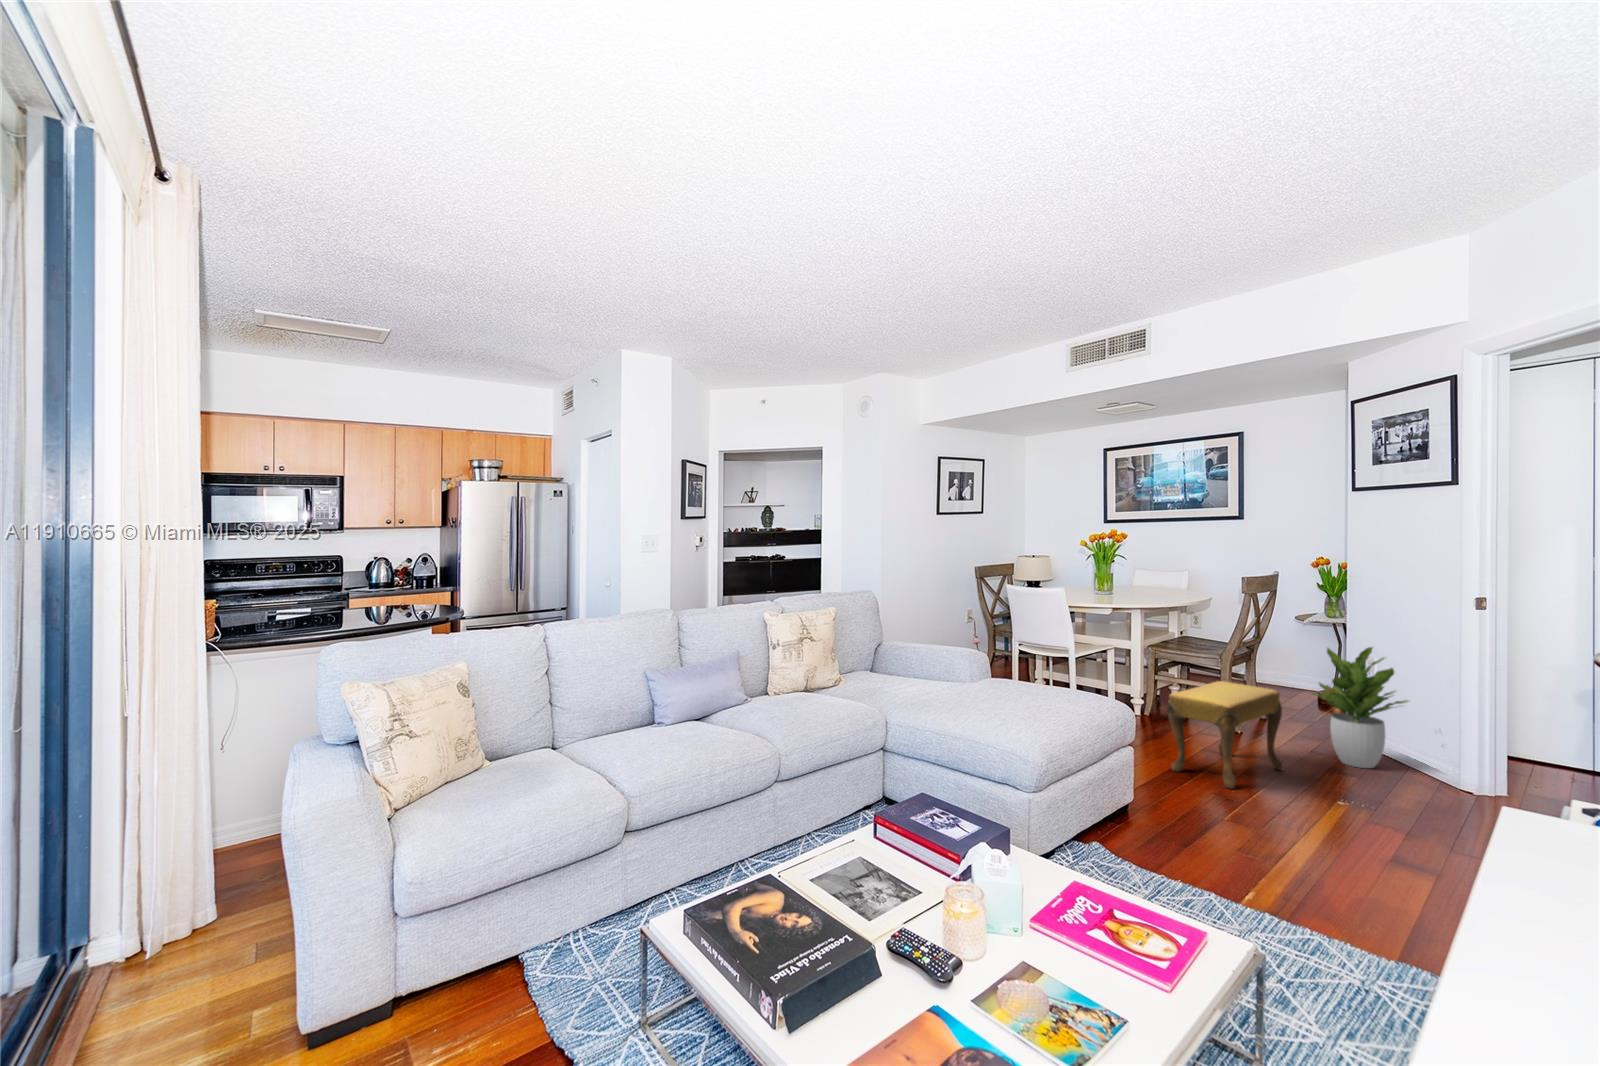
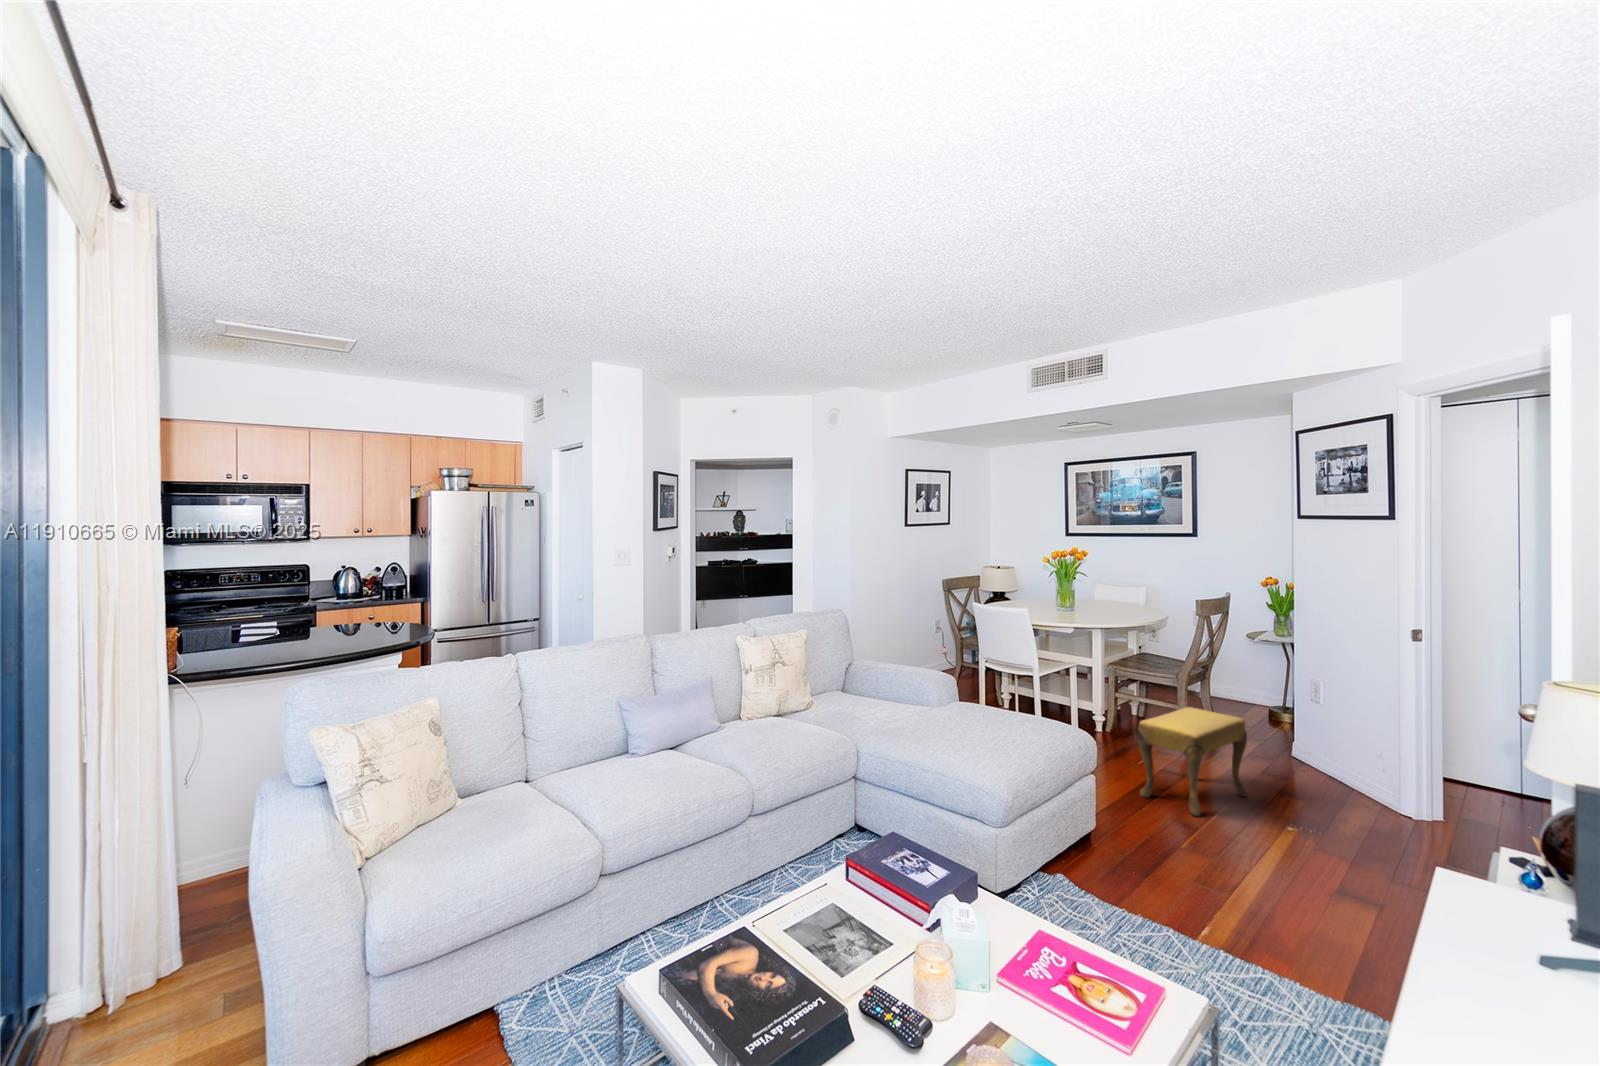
potted plant: present [1313,647,1409,768] -> none [1272,674,1370,794]

